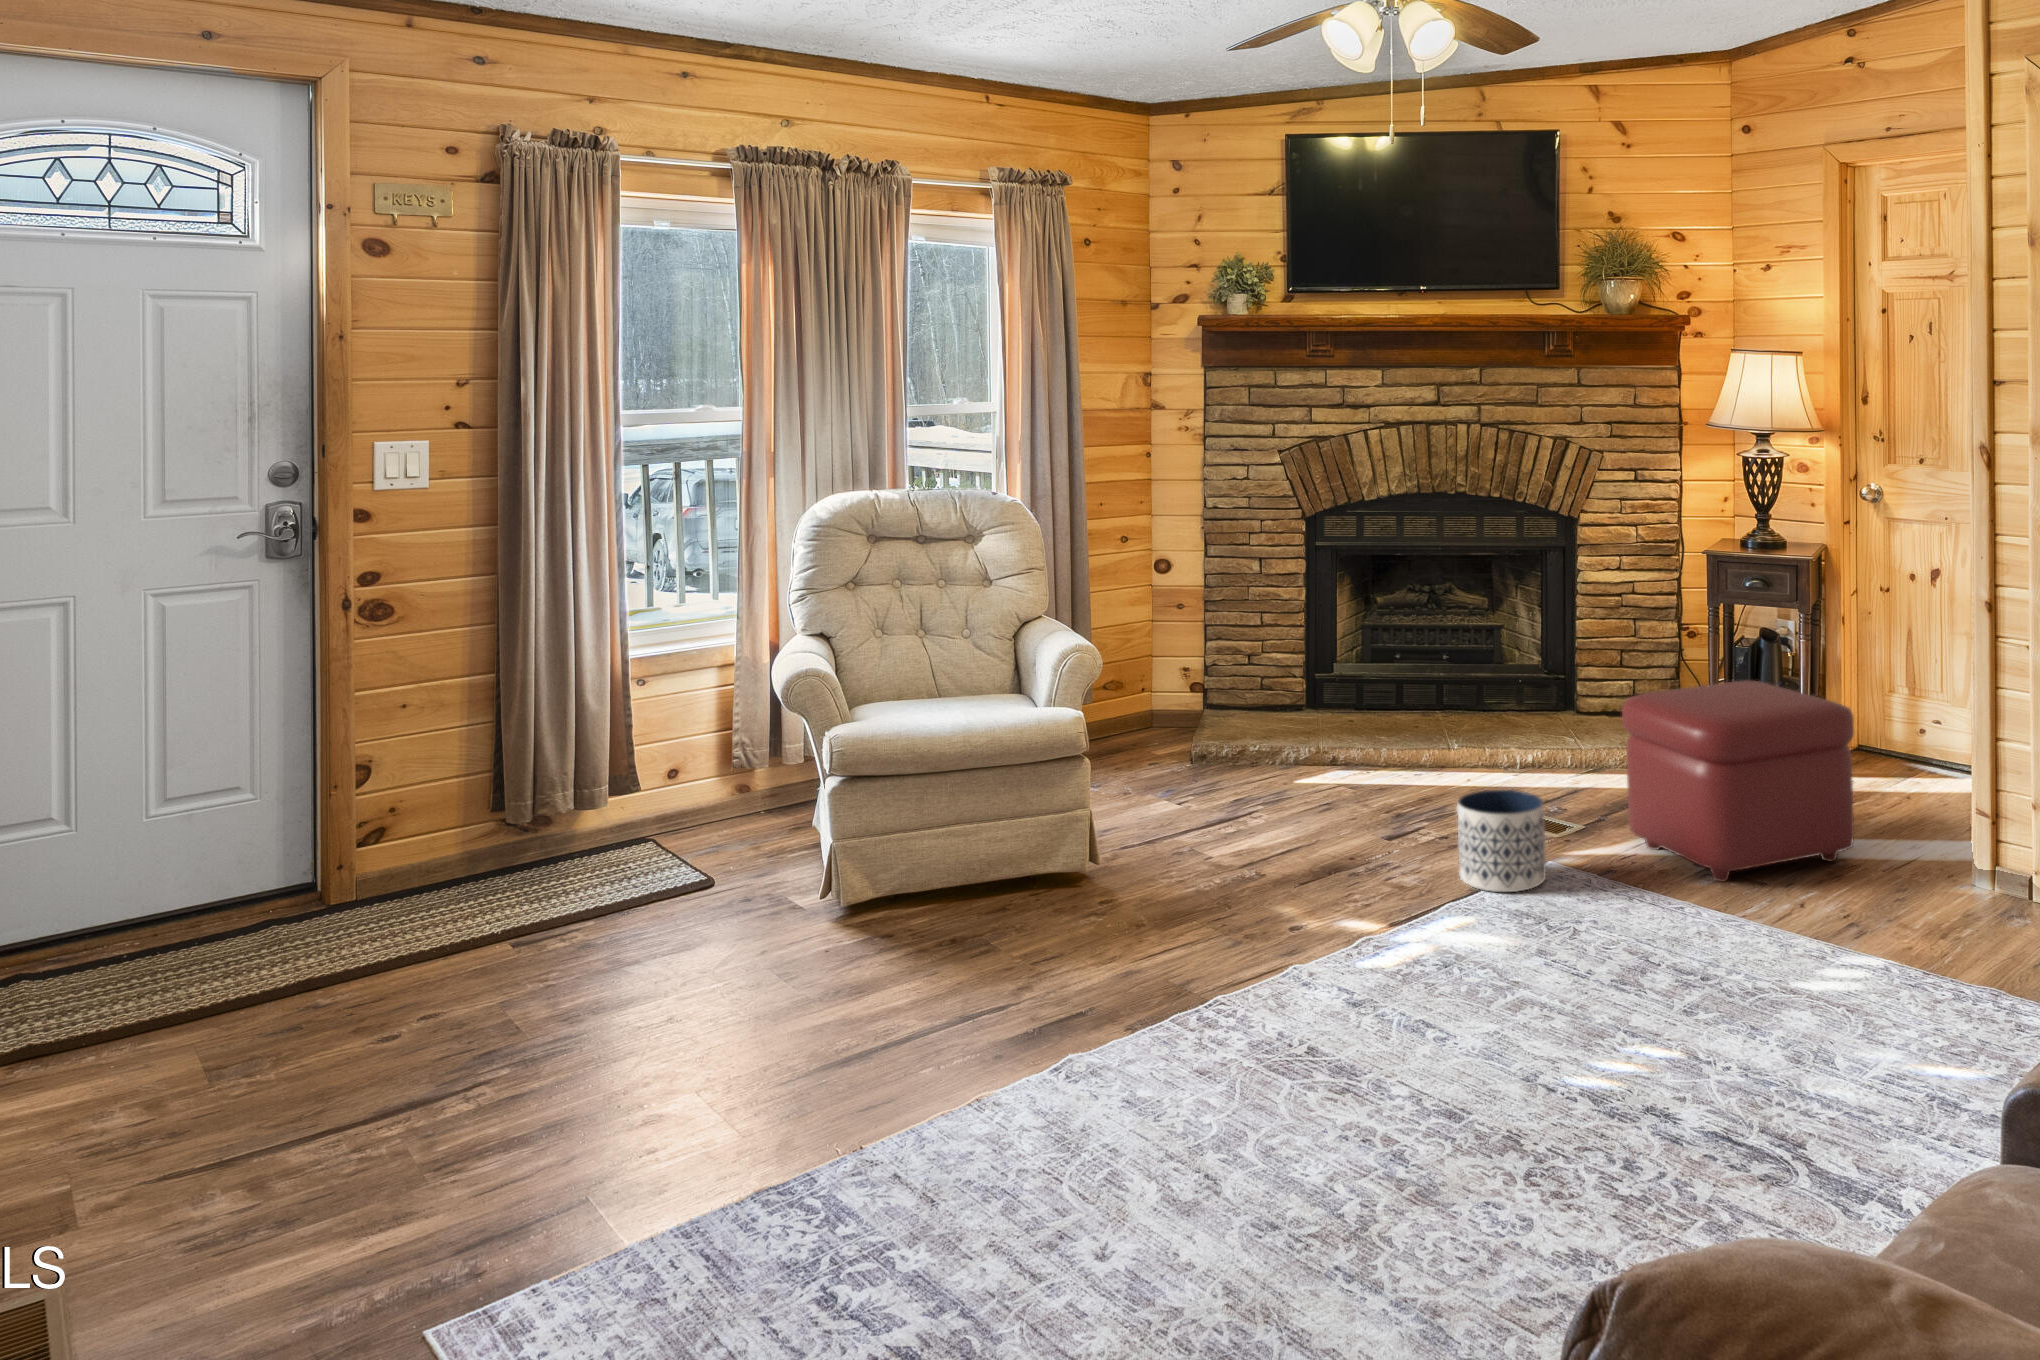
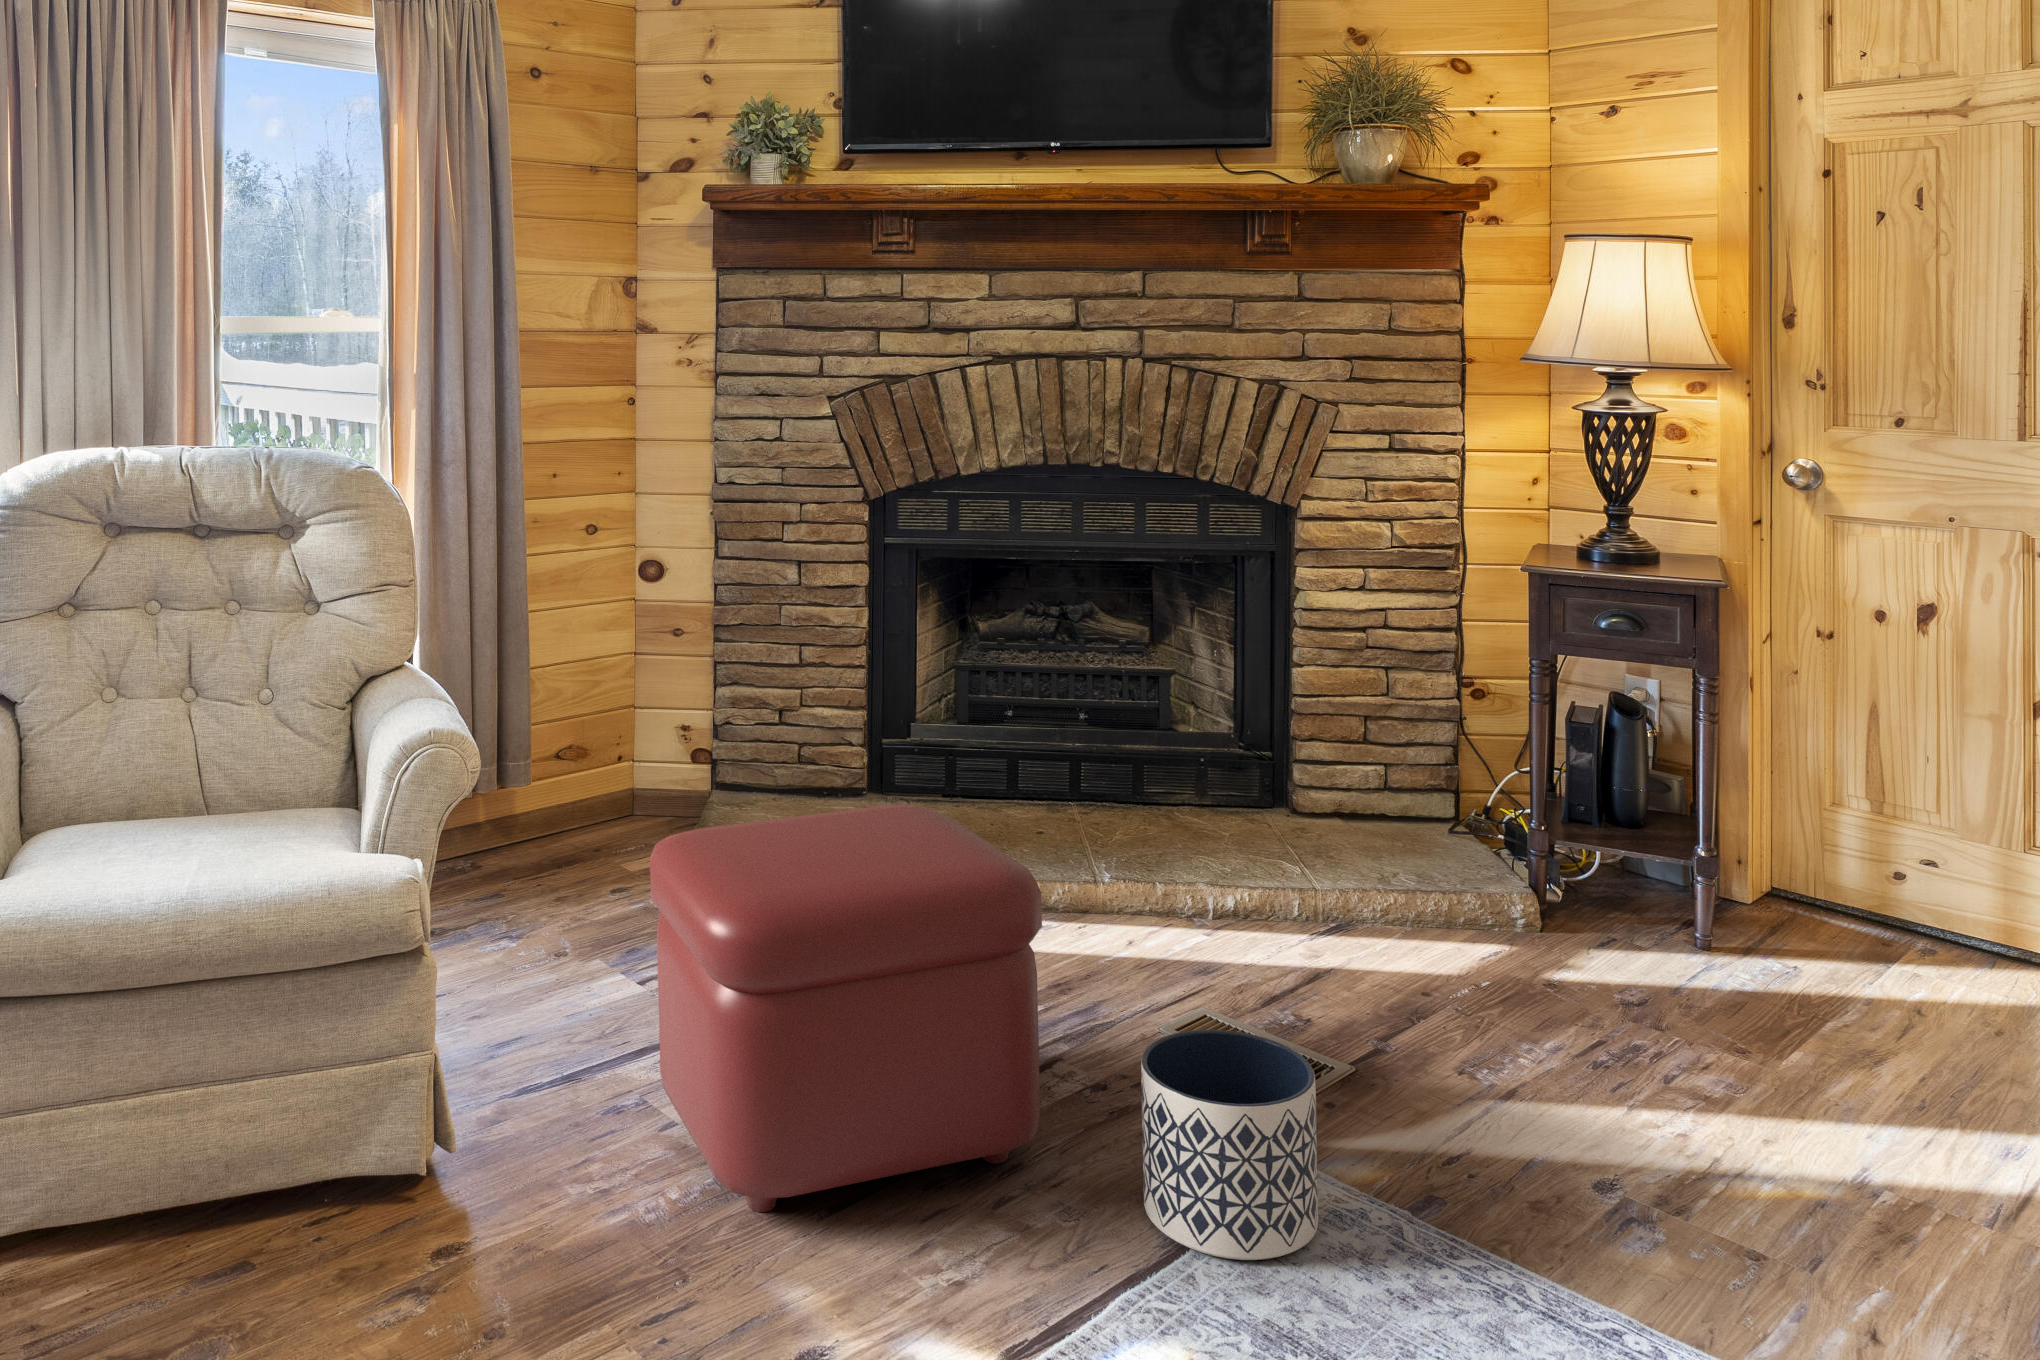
ottoman: present [1622,681,1854,882] -> present [650,804,1042,1212]

